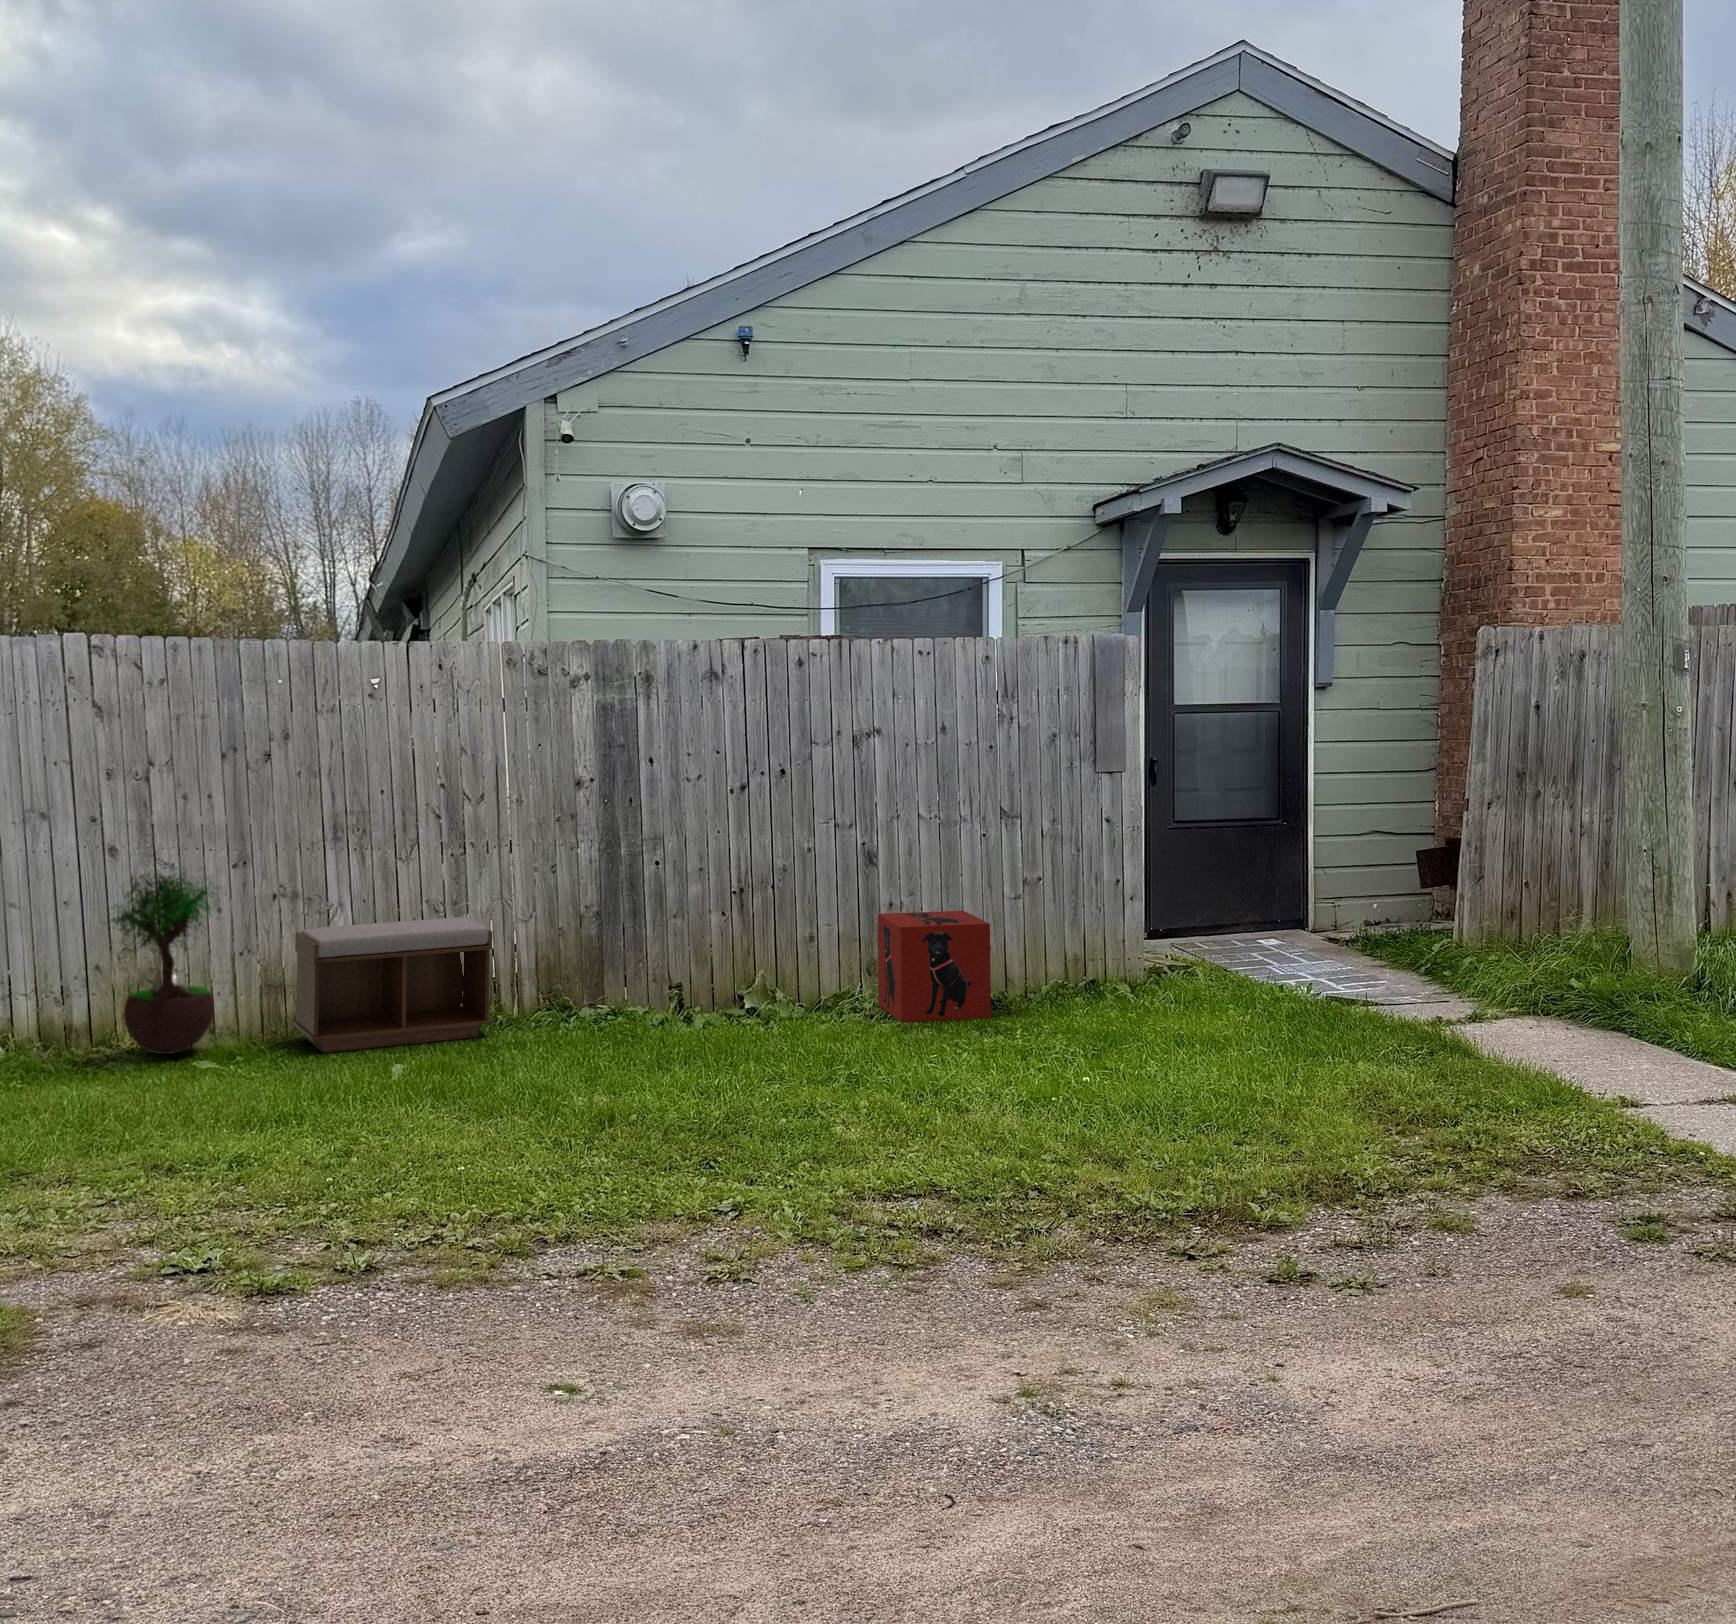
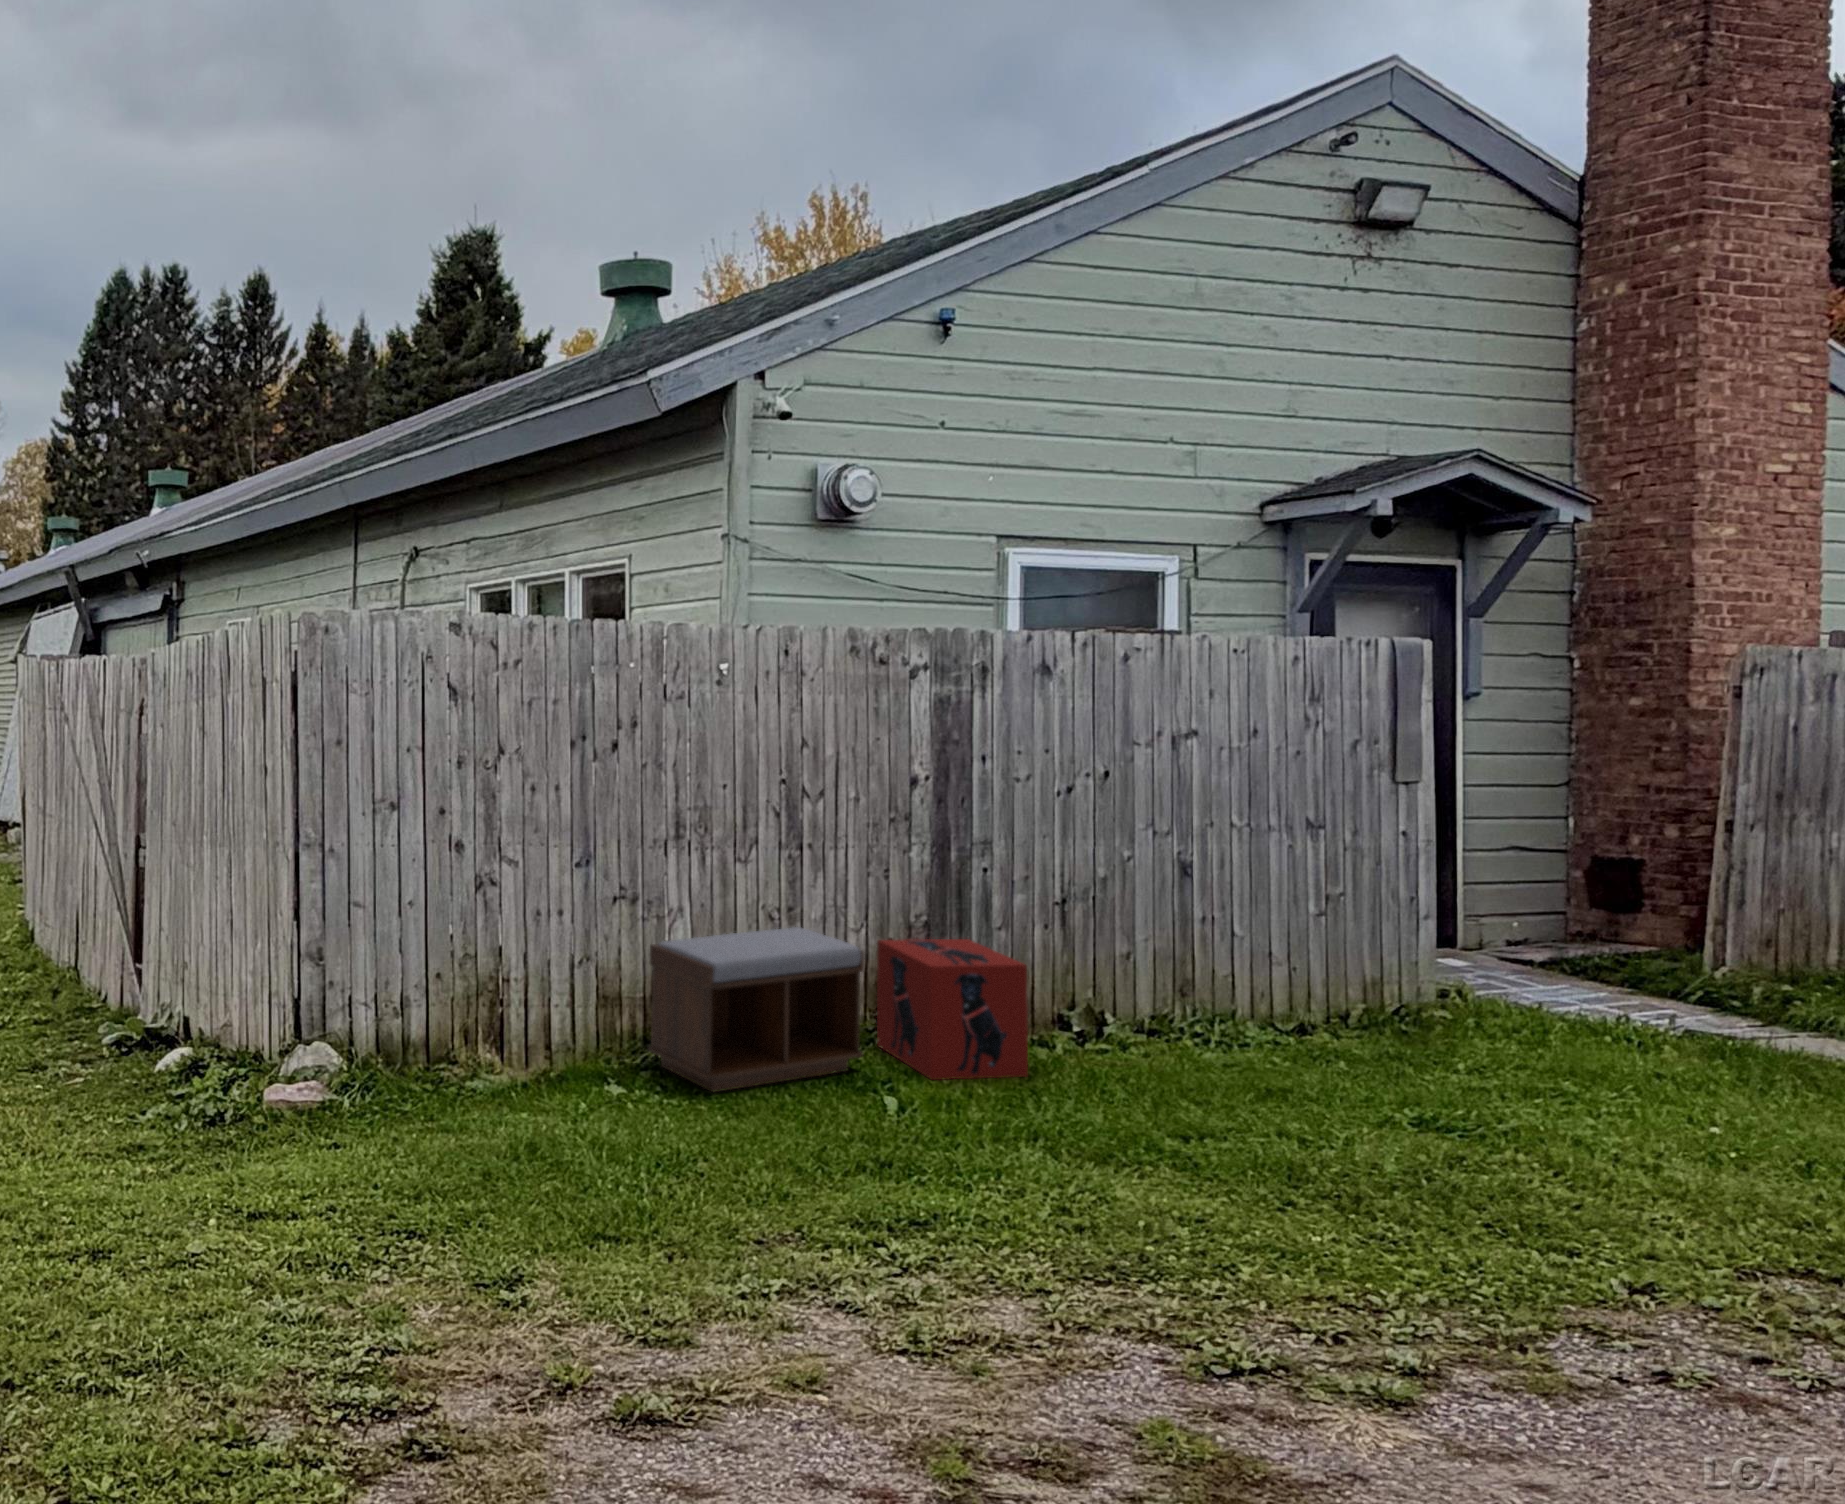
potted tree: present [107,865,226,1054] -> none [487,858,616,1089]
storage box: present [878,911,991,1022] -> present [877,939,1028,1080]

